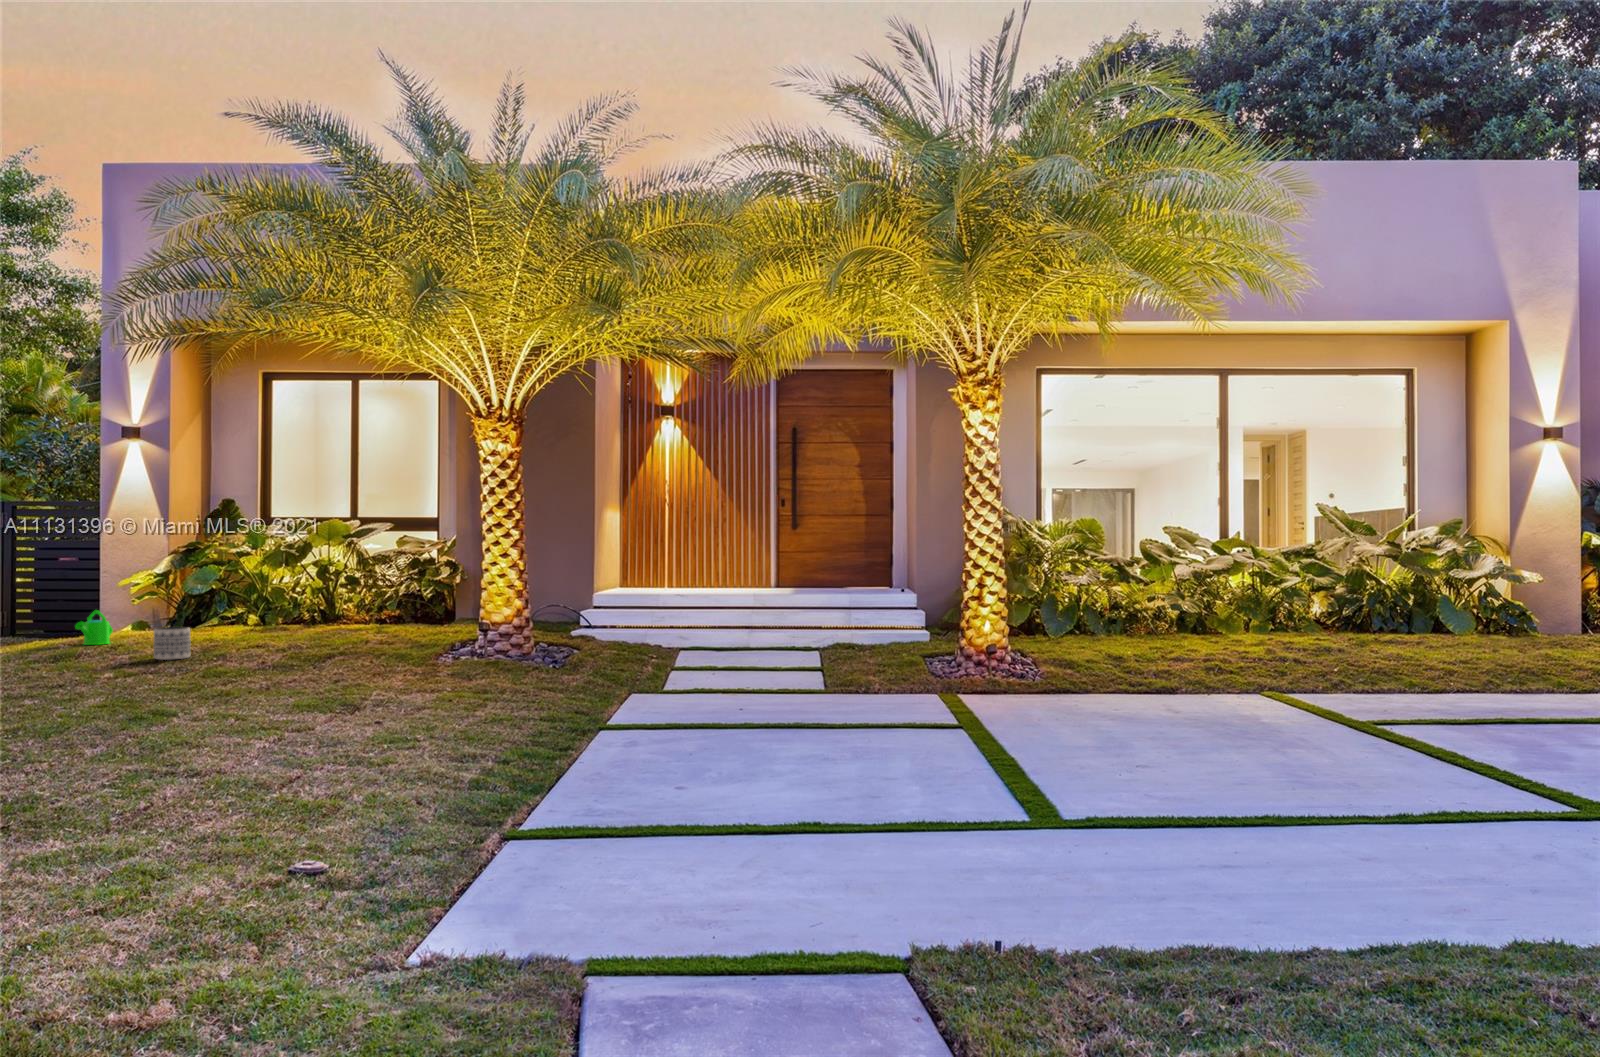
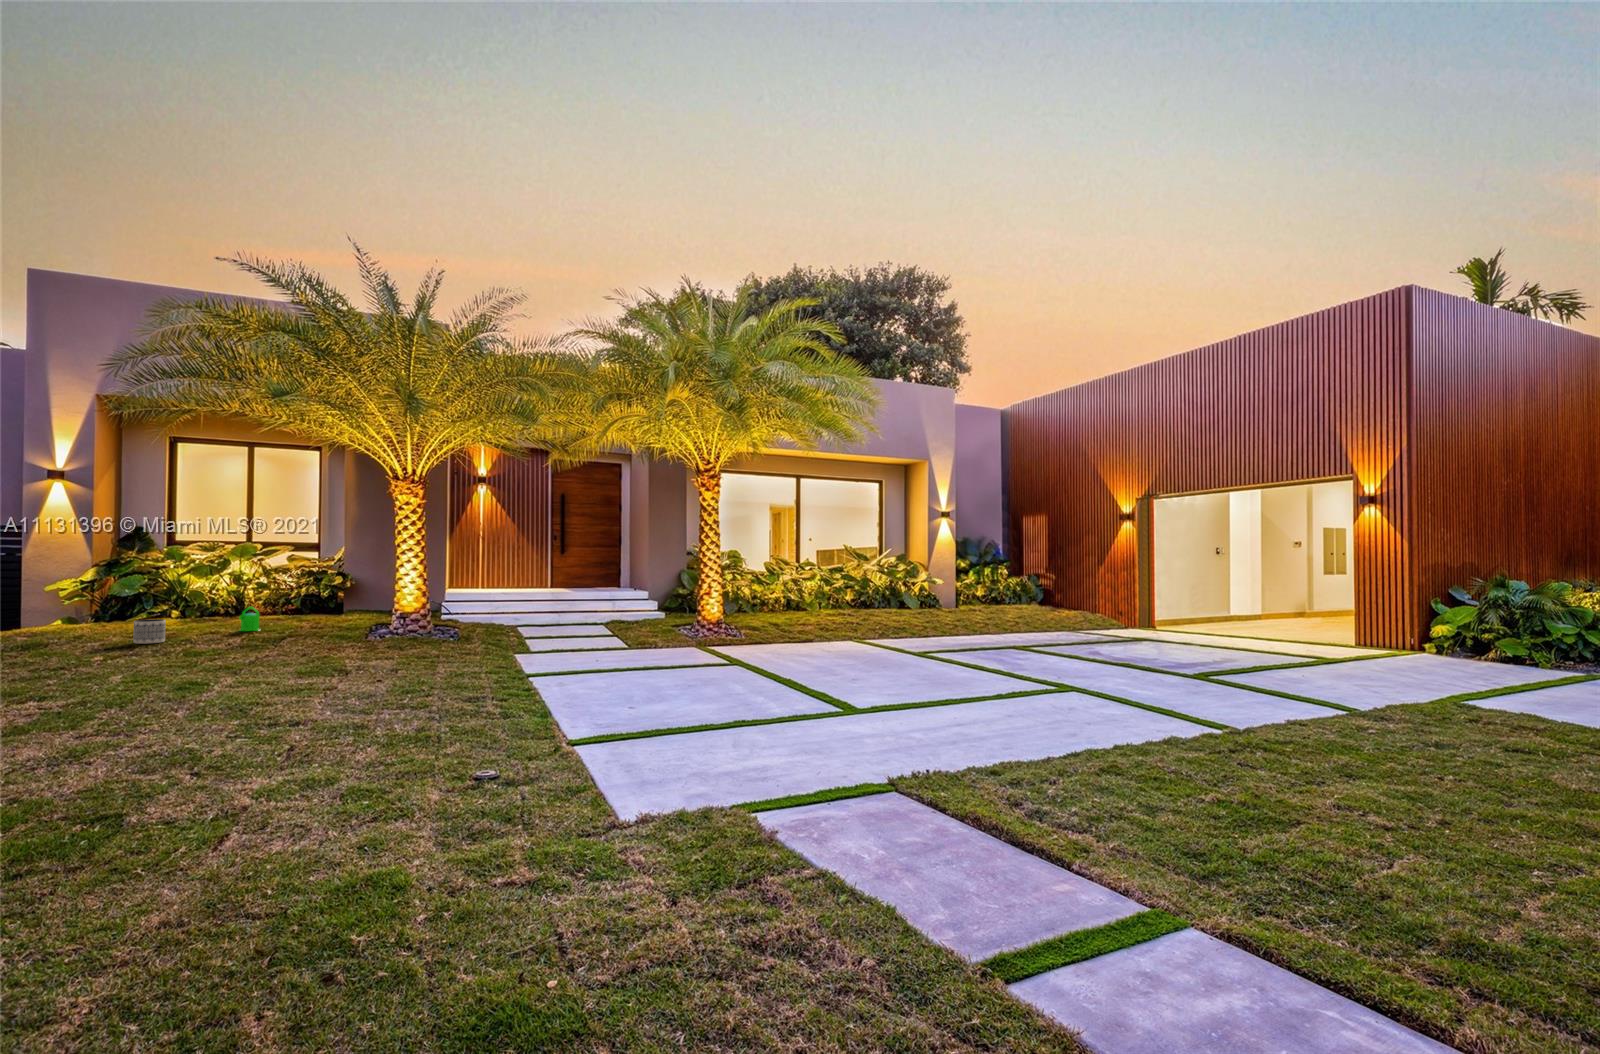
watering can: present [75,610,113,645] -> present [239,606,260,631]

